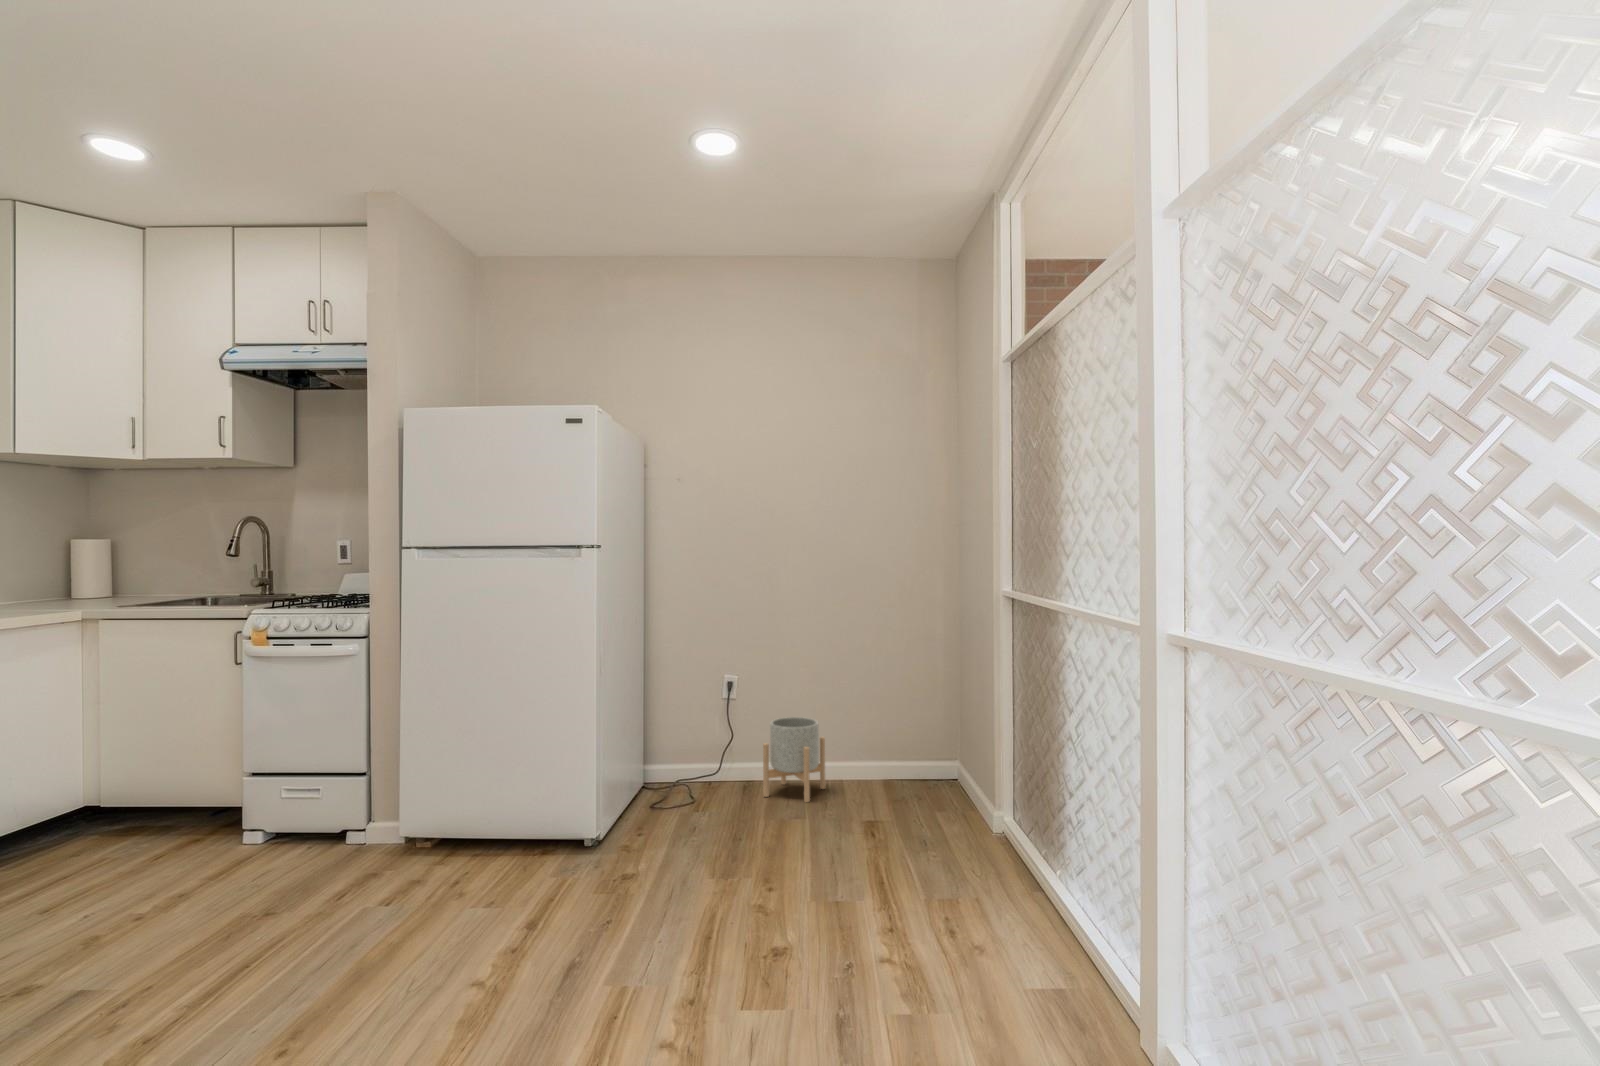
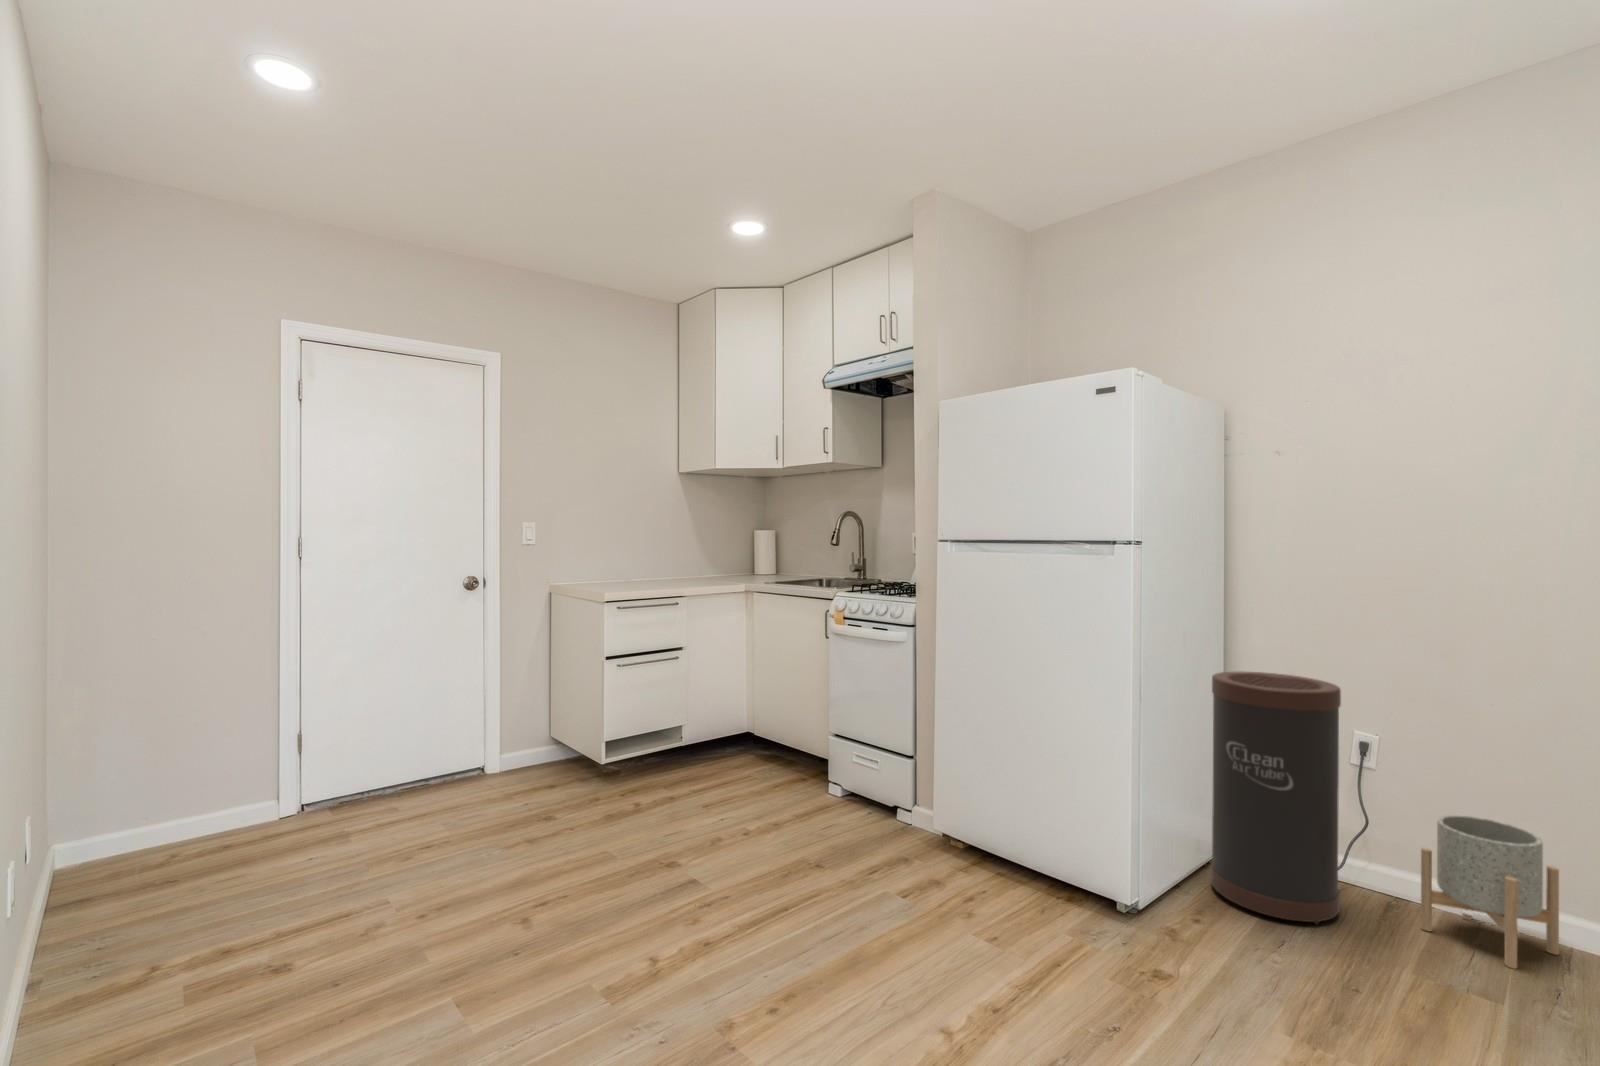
trash can: none [641,641,722,816] -> present [1211,671,1341,925]

